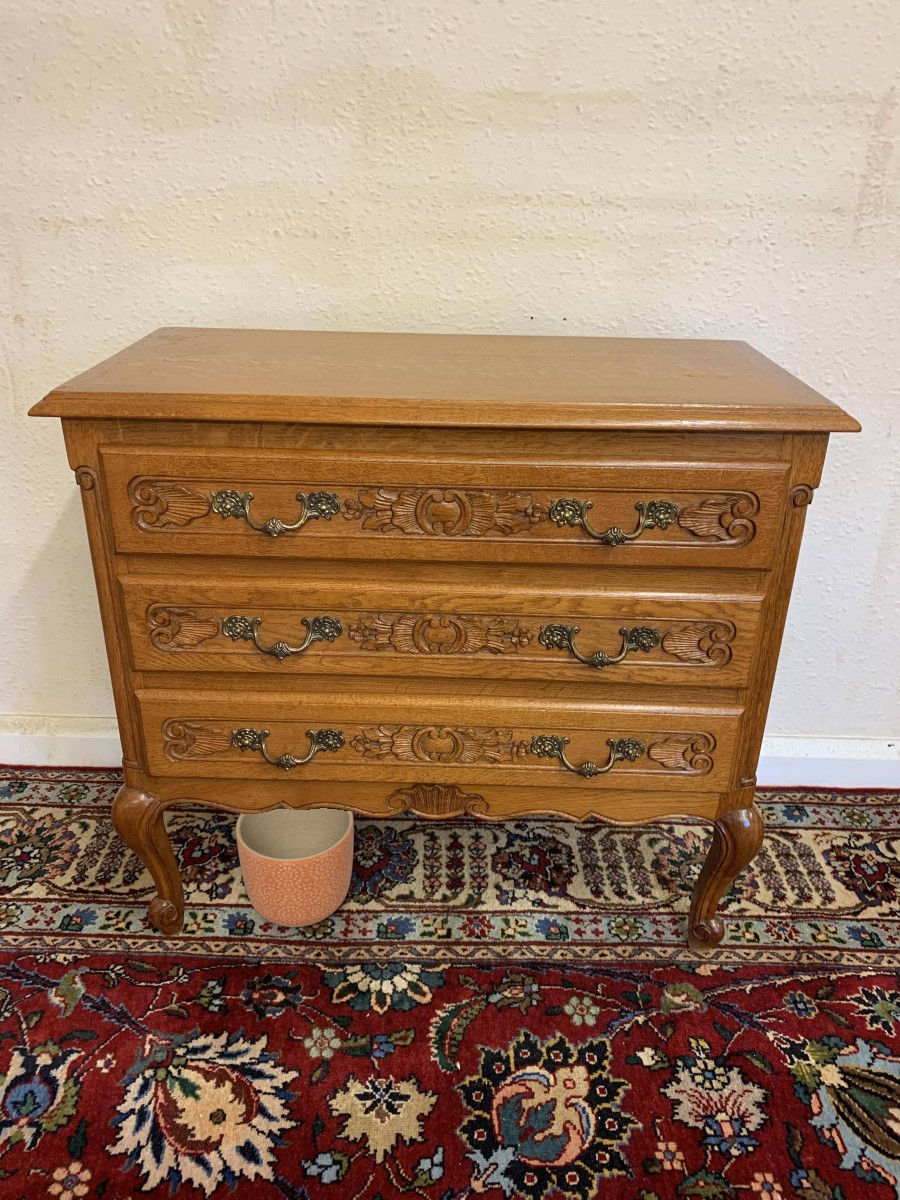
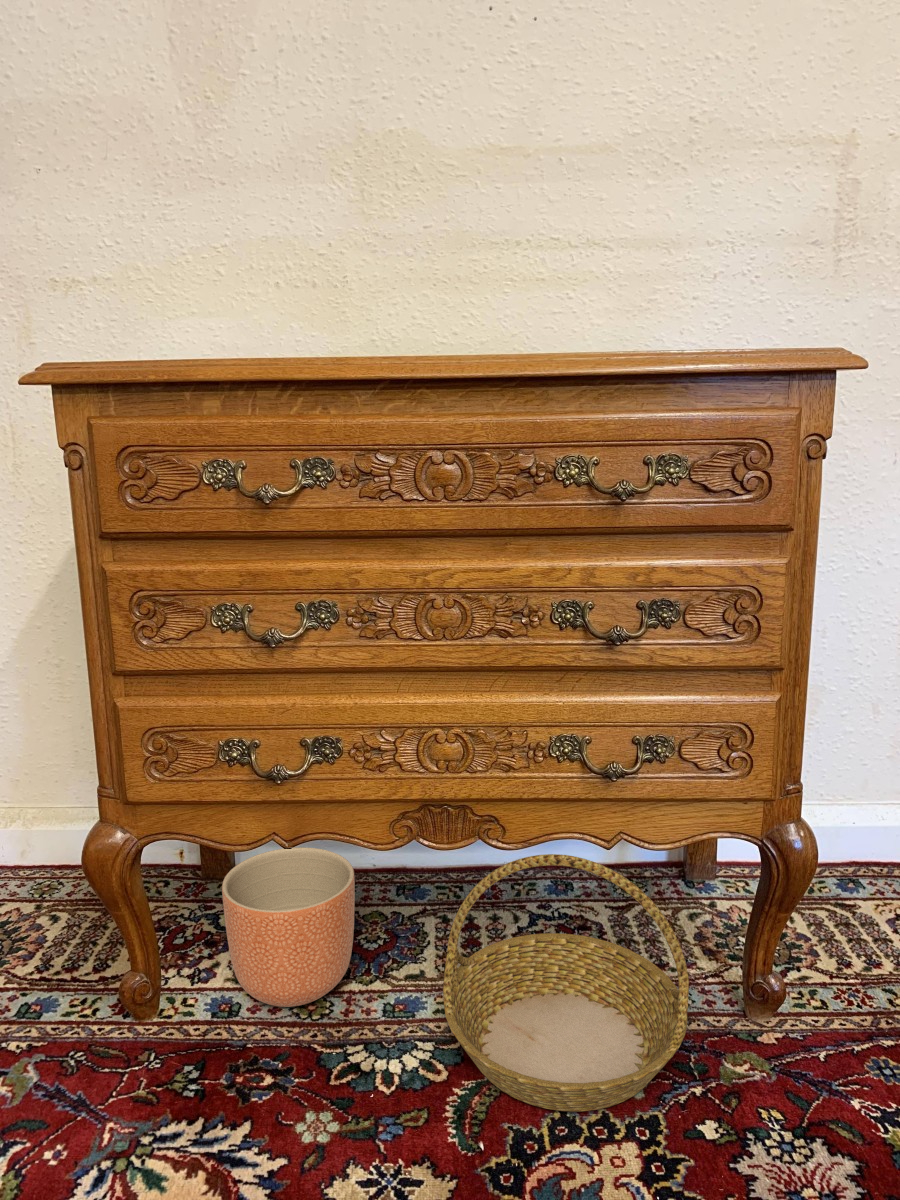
basket: none [430,829,641,1037] -> present [443,854,689,1112]

